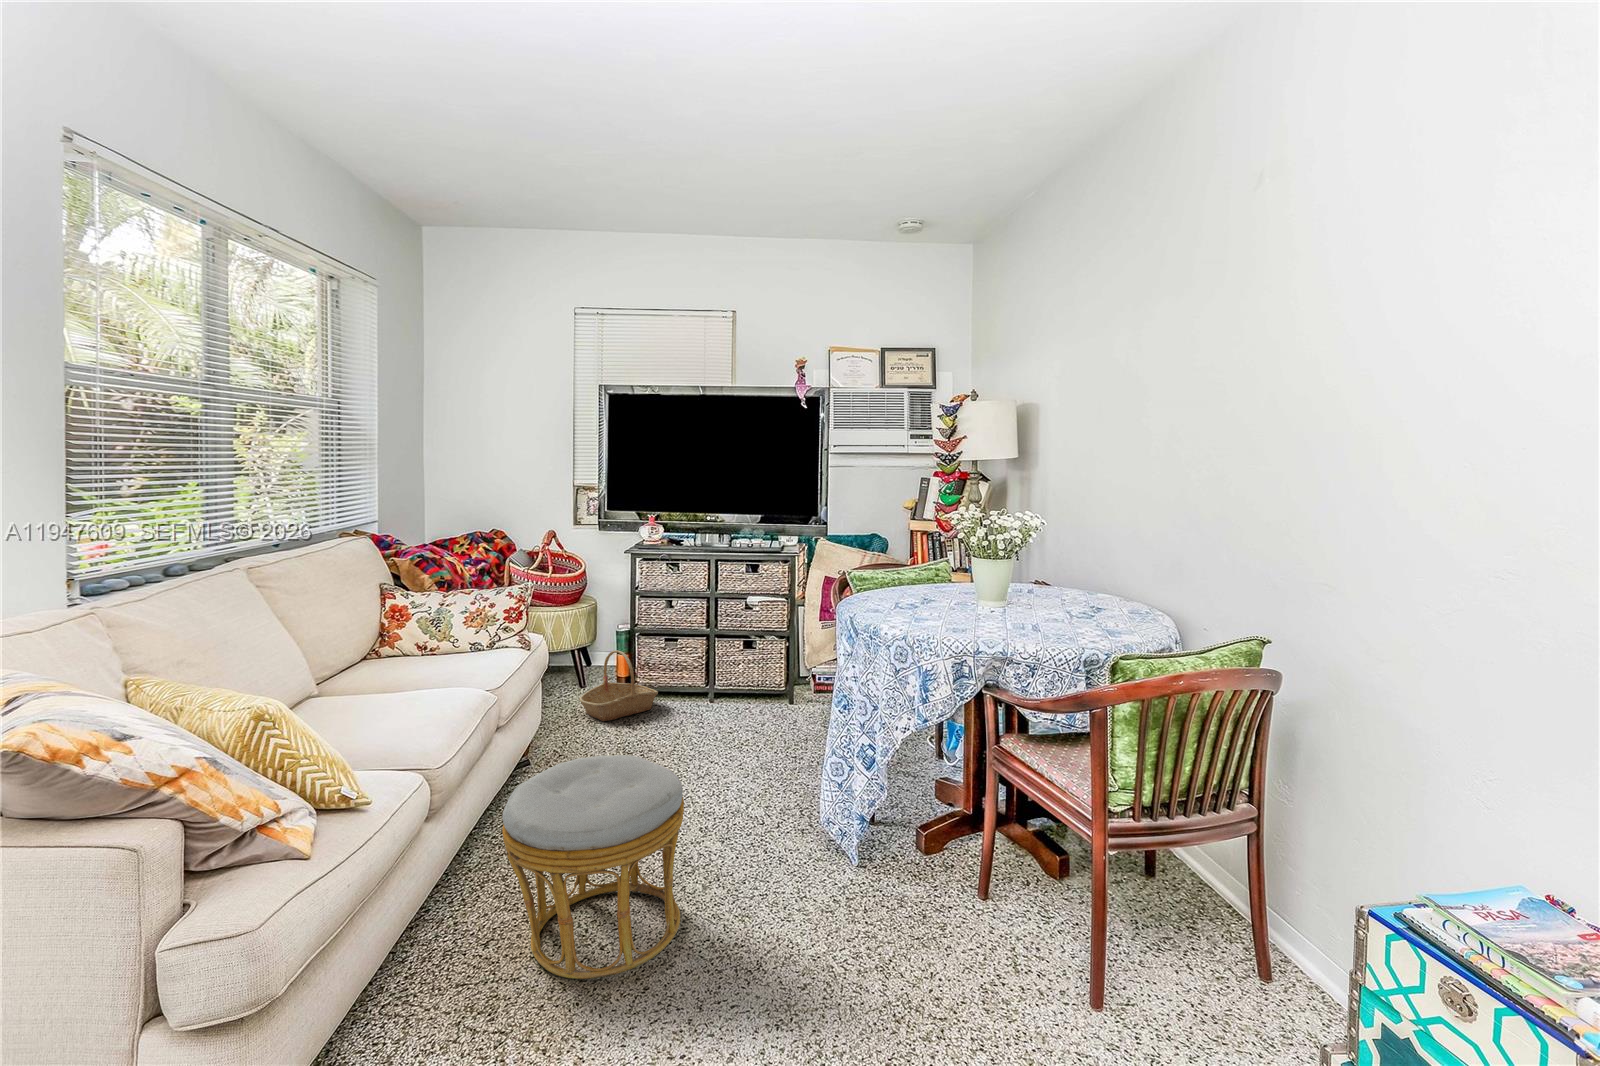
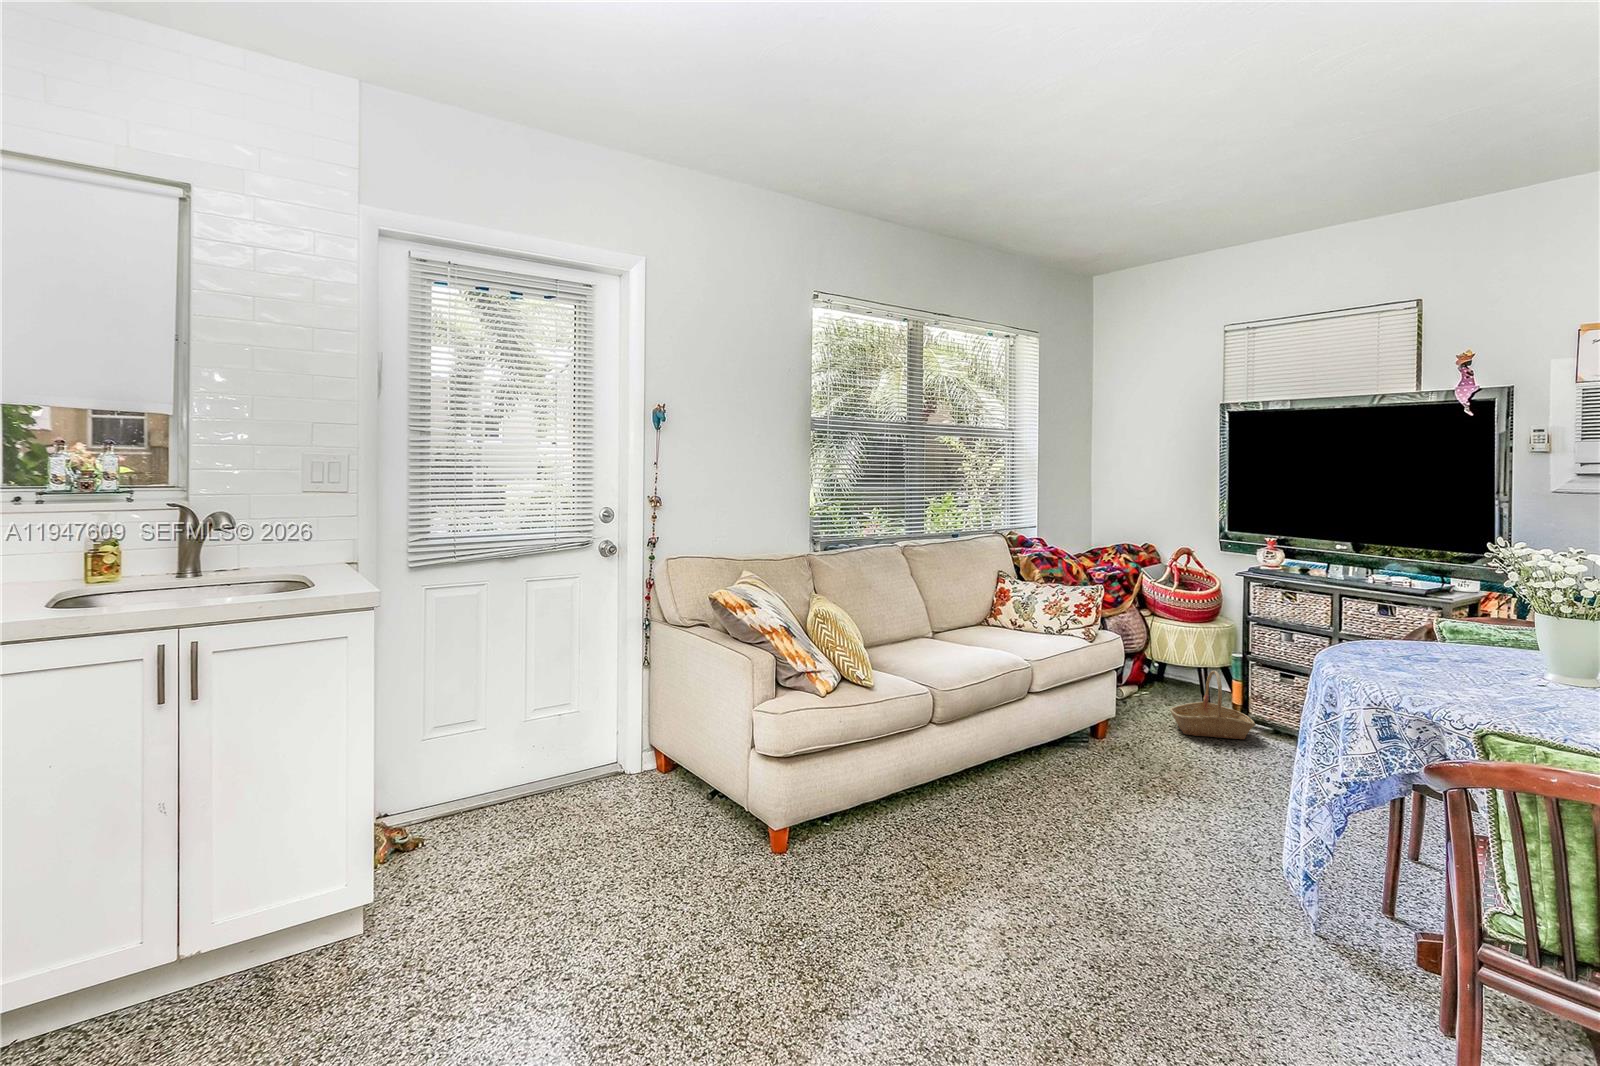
ottoman: present [502,755,684,979] -> none [945,712,1085,874]

